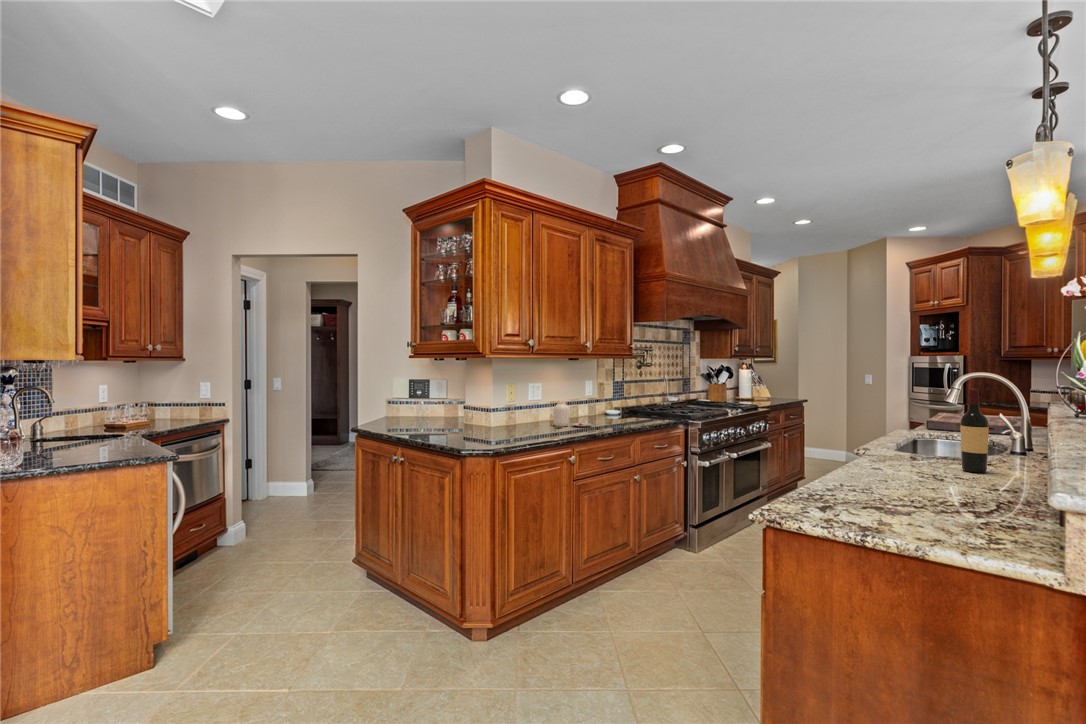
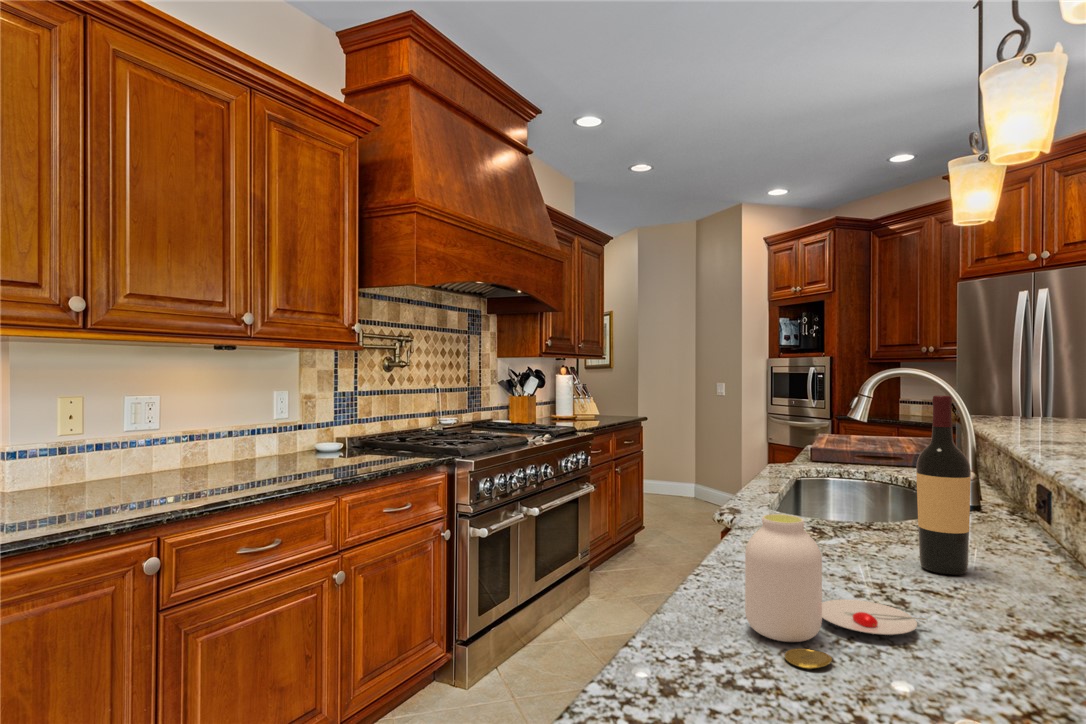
jar: present [554,401,592,428] -> present [745,514,927,669]

